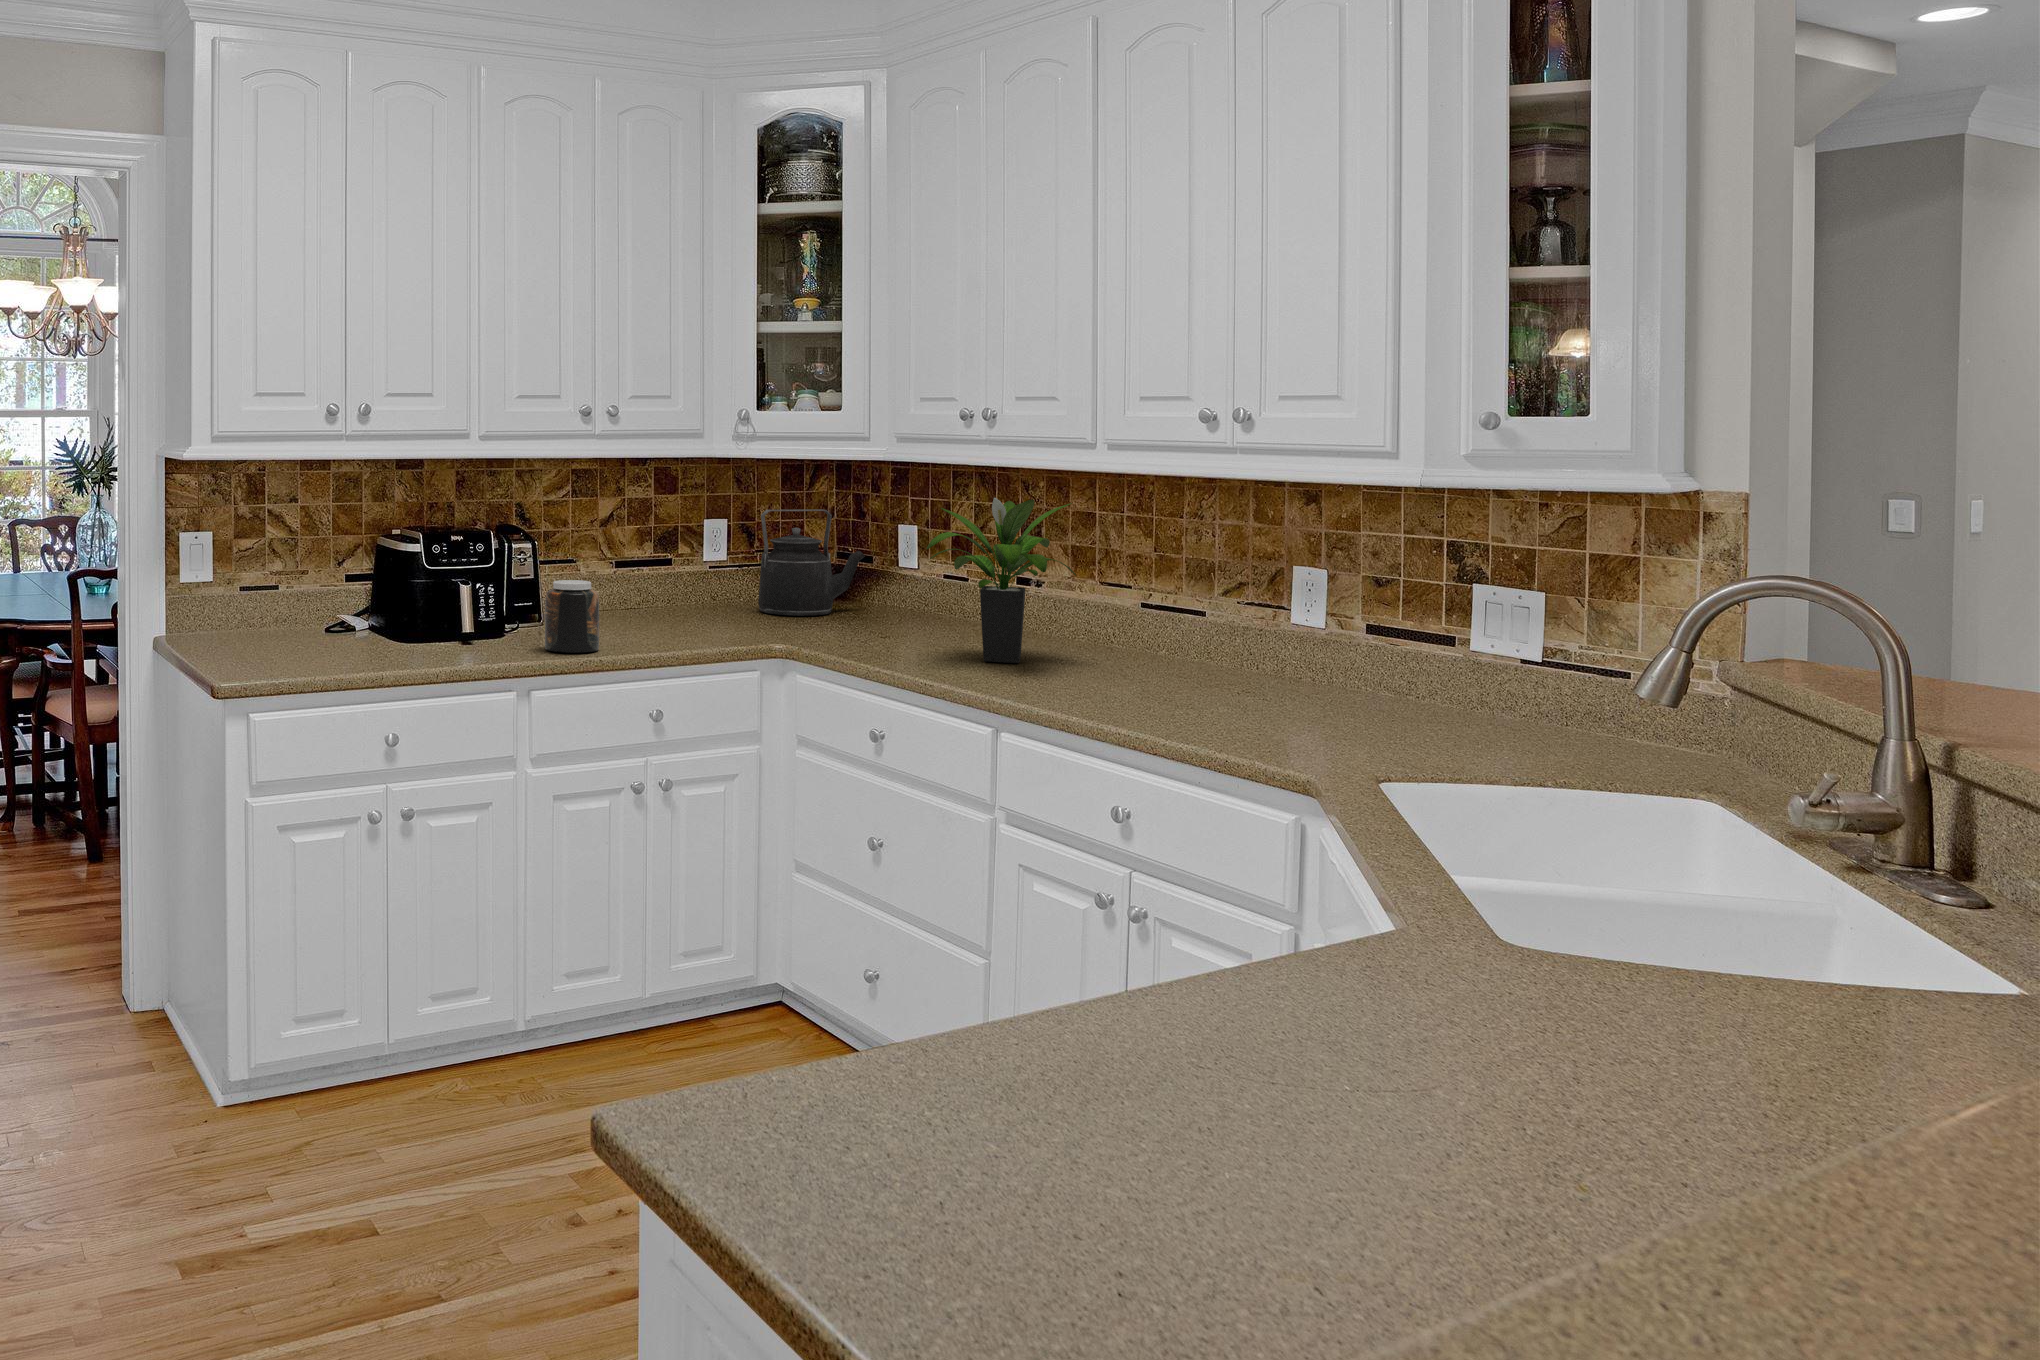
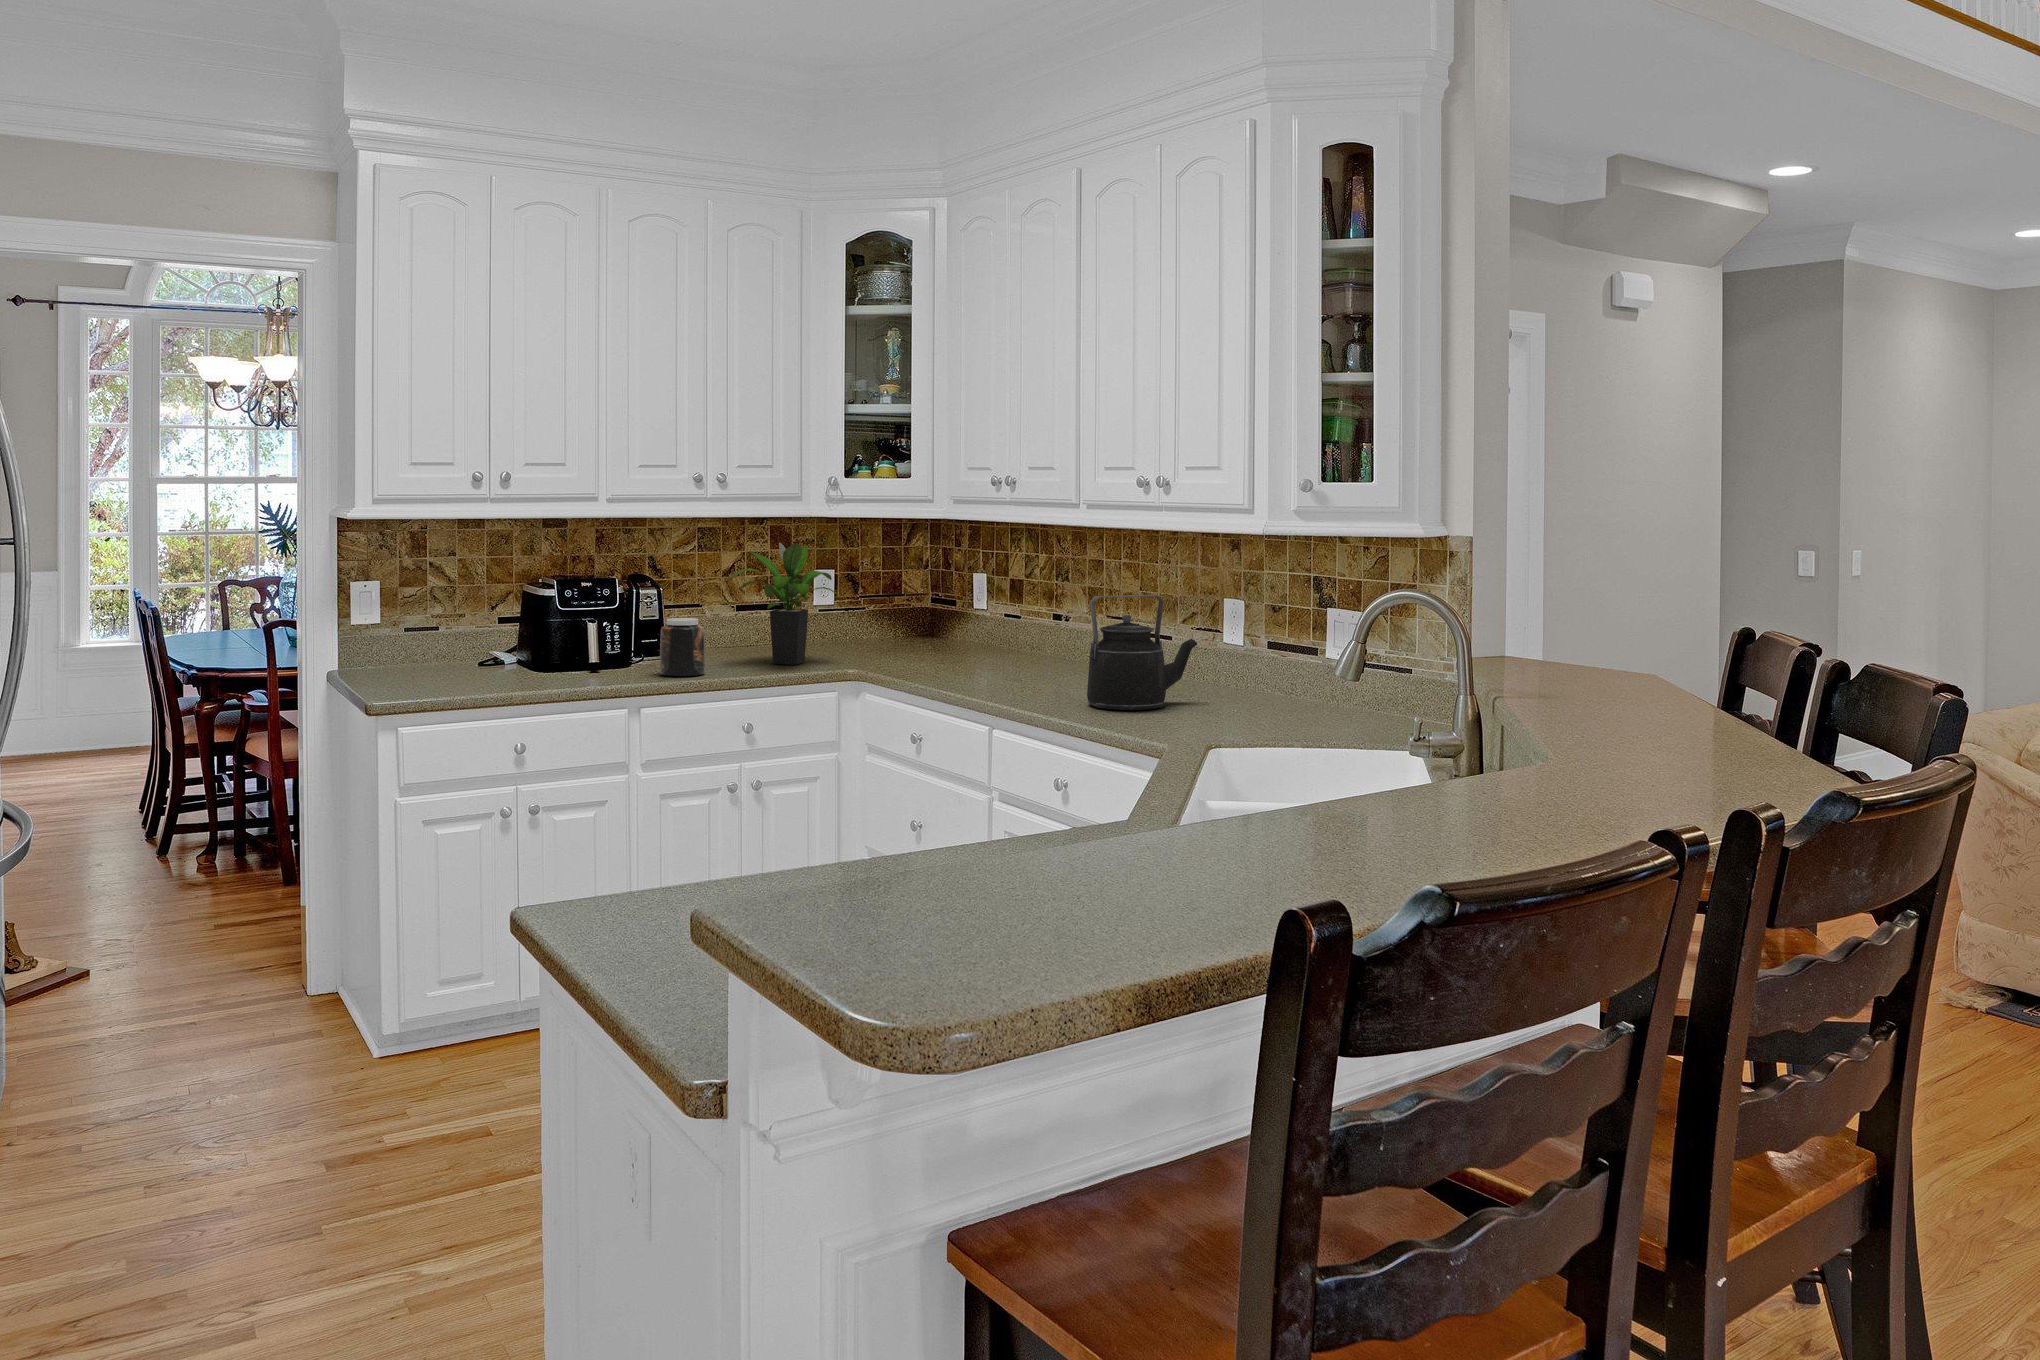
potted plant: present [927,498,1076,663] -> present [729,543,841,665]
kettle: present [758,509,865,616] -> present [1087,595,1197,710]

